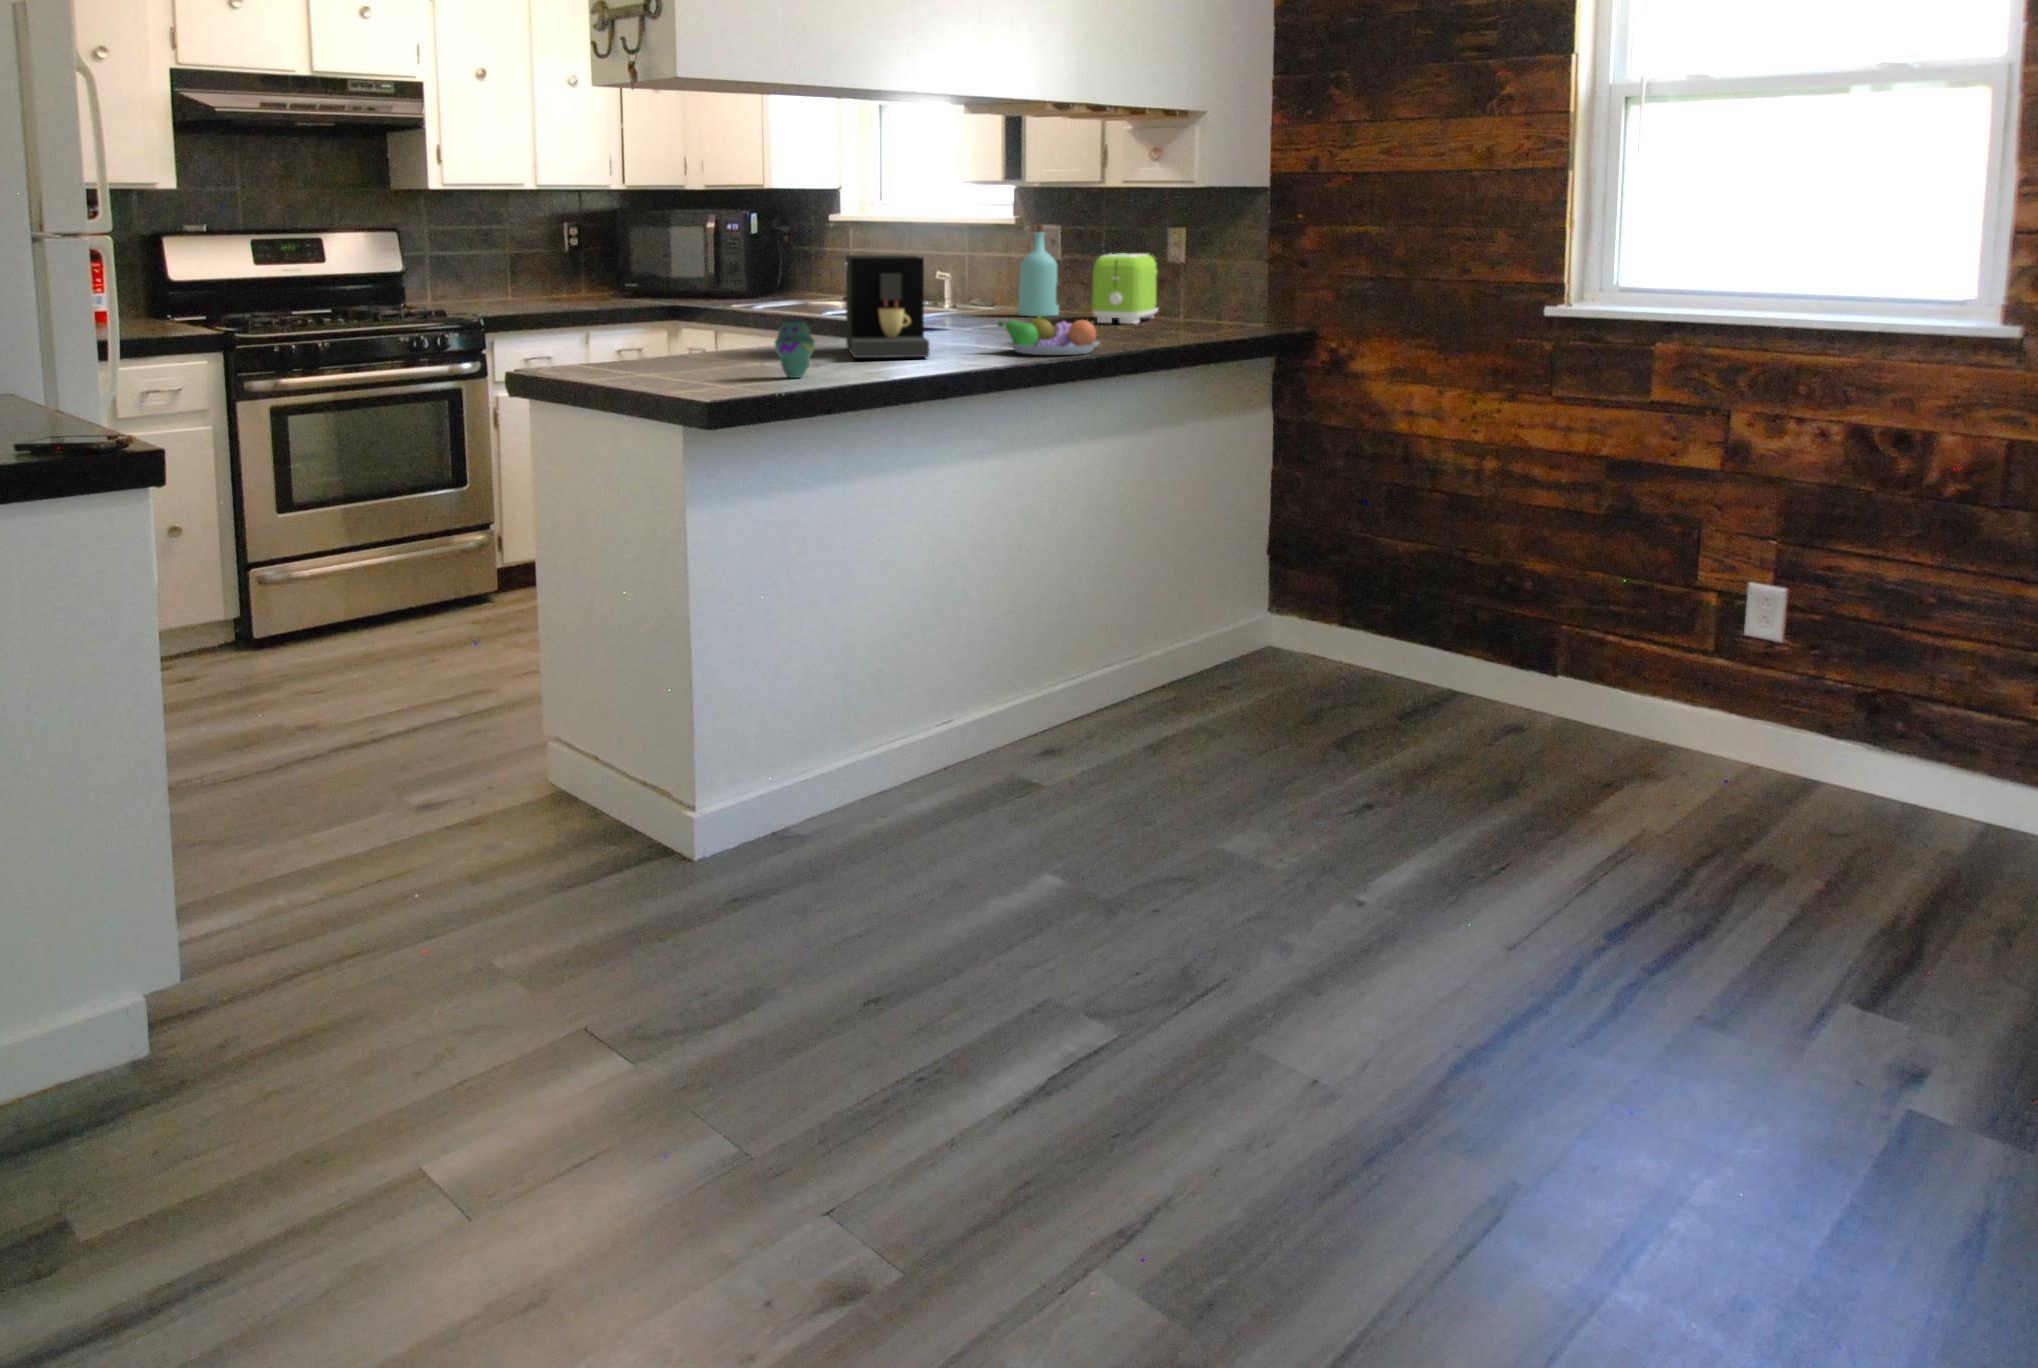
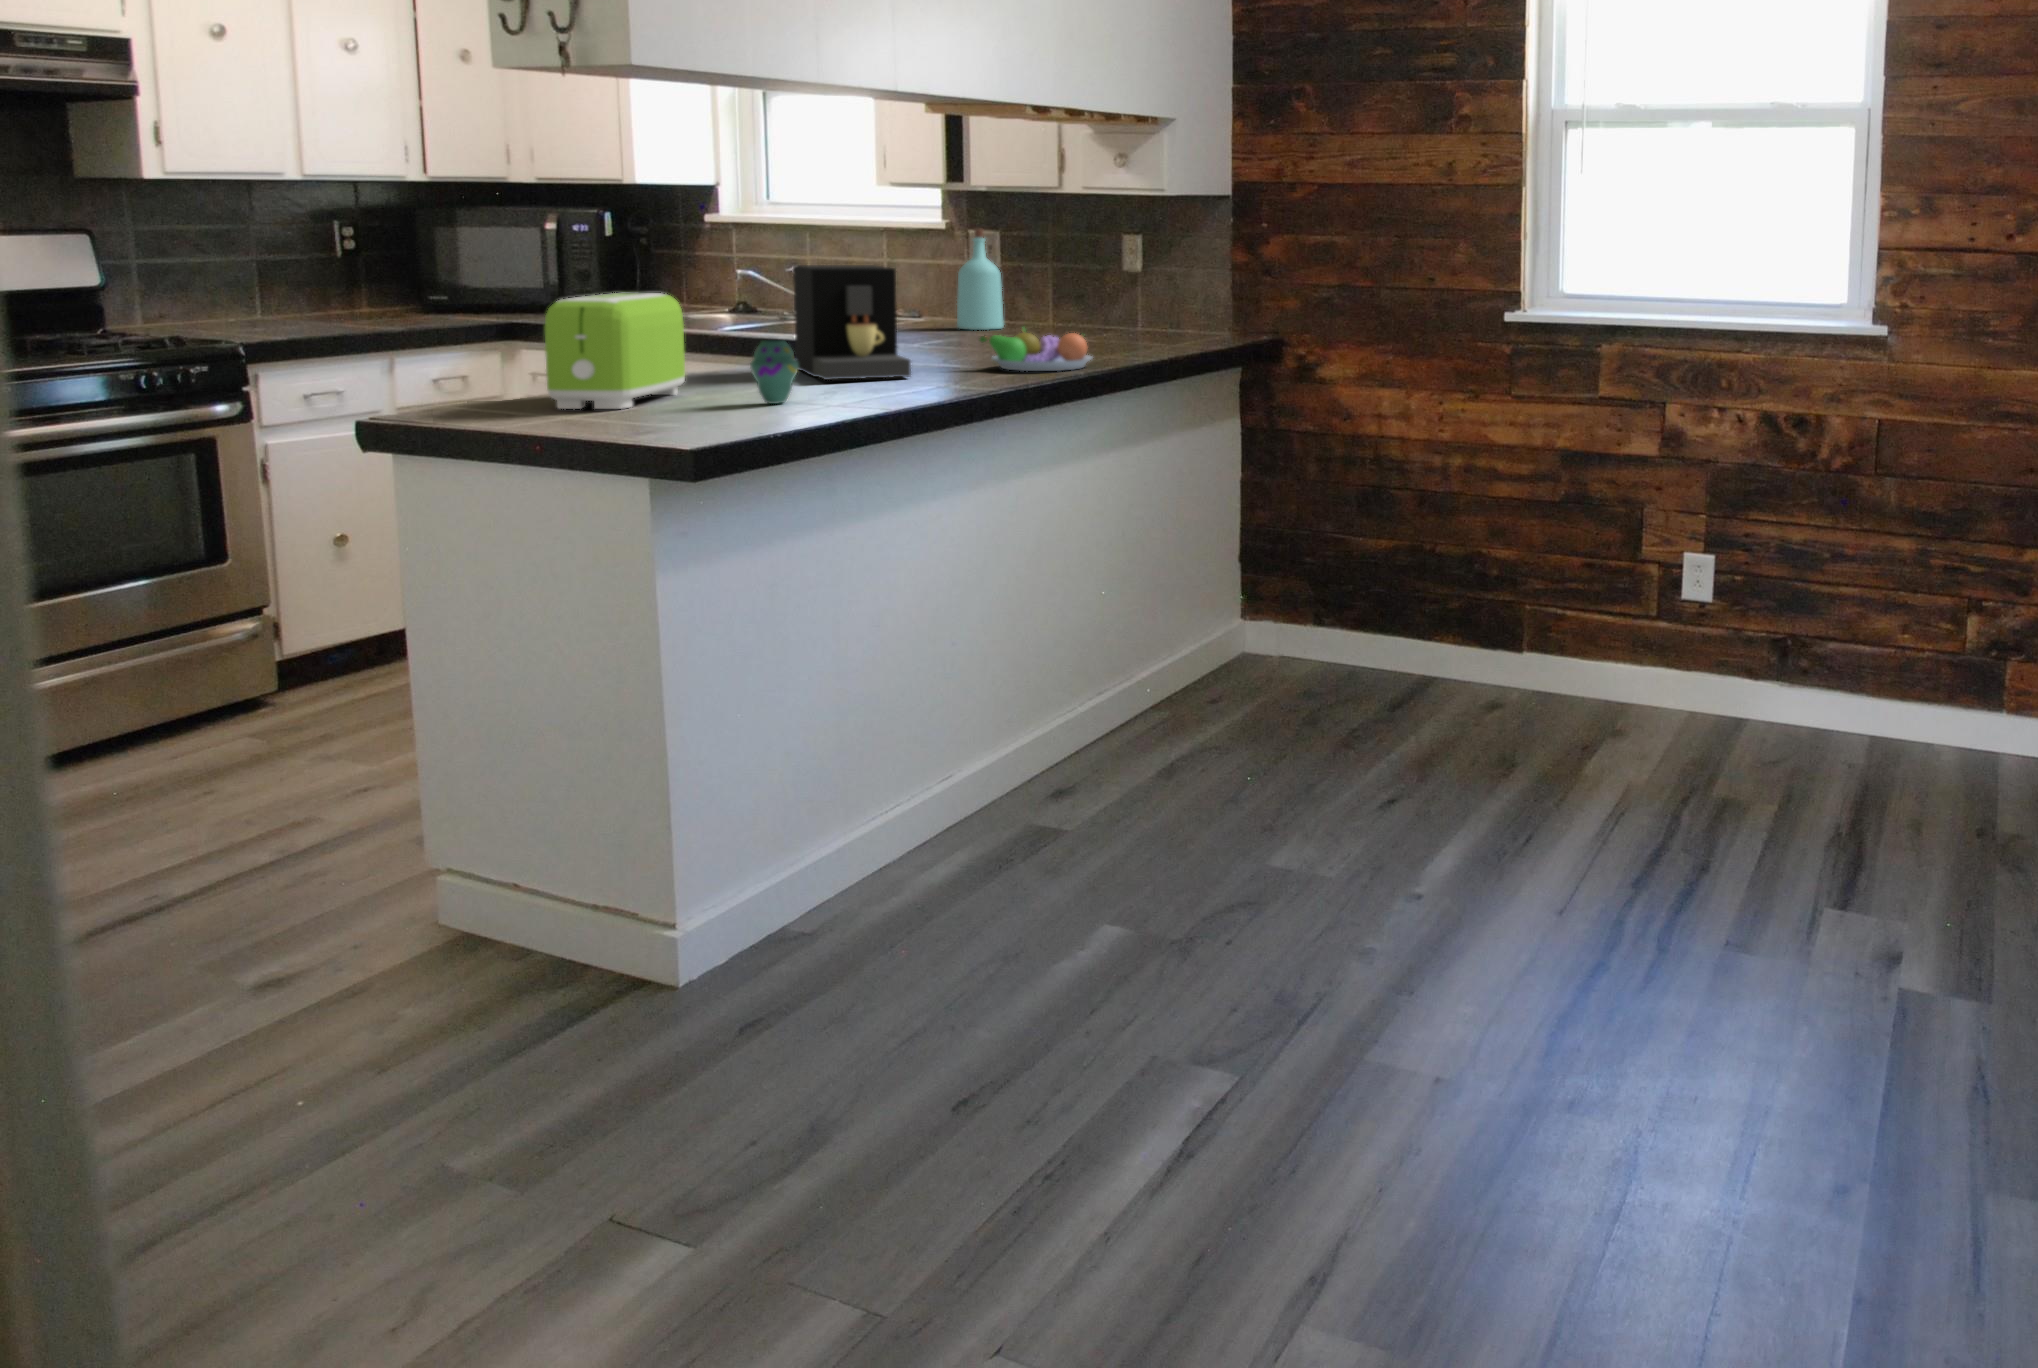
toaster: present [1092,253,1158,324] -> present [544,293,685,409]

